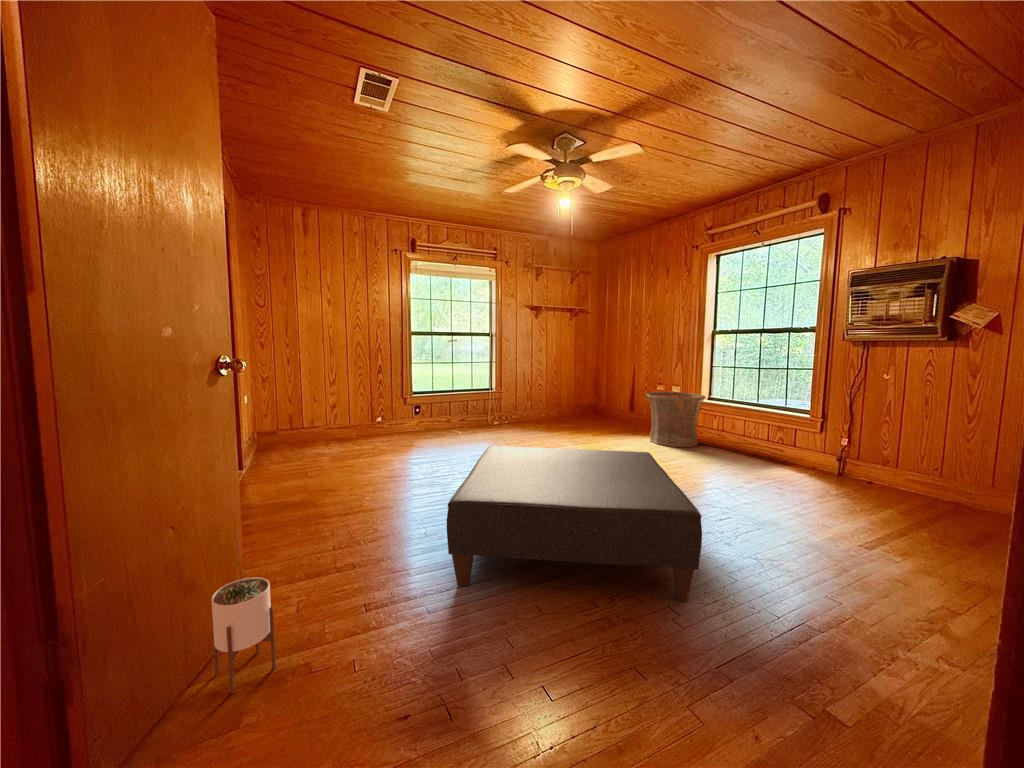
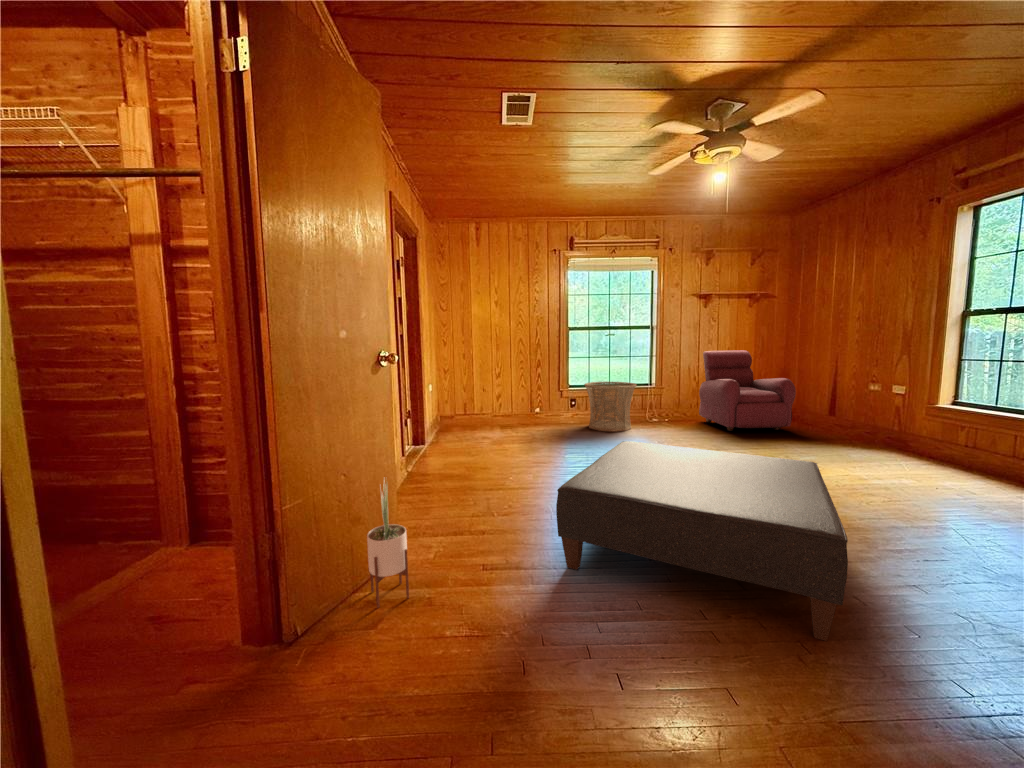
armchair: none [532,358,608,429] -> present [699,350,796,431]
basket: present [646,392,706,447] -> present [584,382,637,432]

